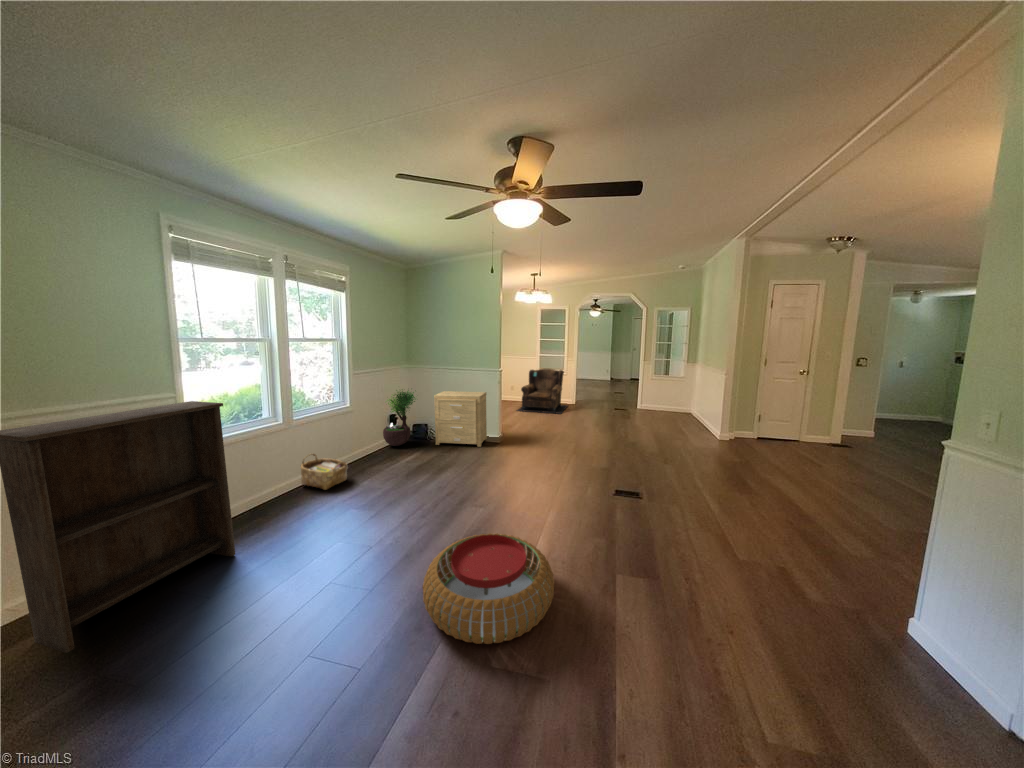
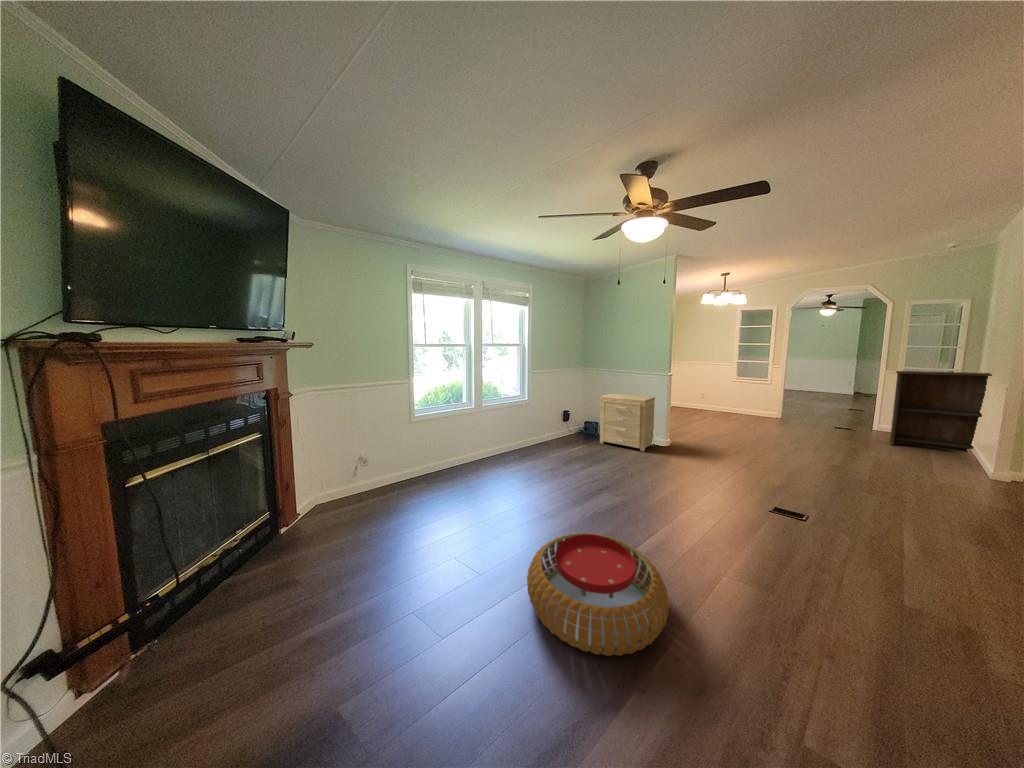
armchair: present [517,369,568,414] -> none [699,377,775,431]
potted tree: present [383,390,415,446] -> none [555,386,586,439]
bookshelf: present [0,401,235,653] -> present [890,371,992,452]
woven basket: present [301,454,348,490] -> none [485,434,517,464]

